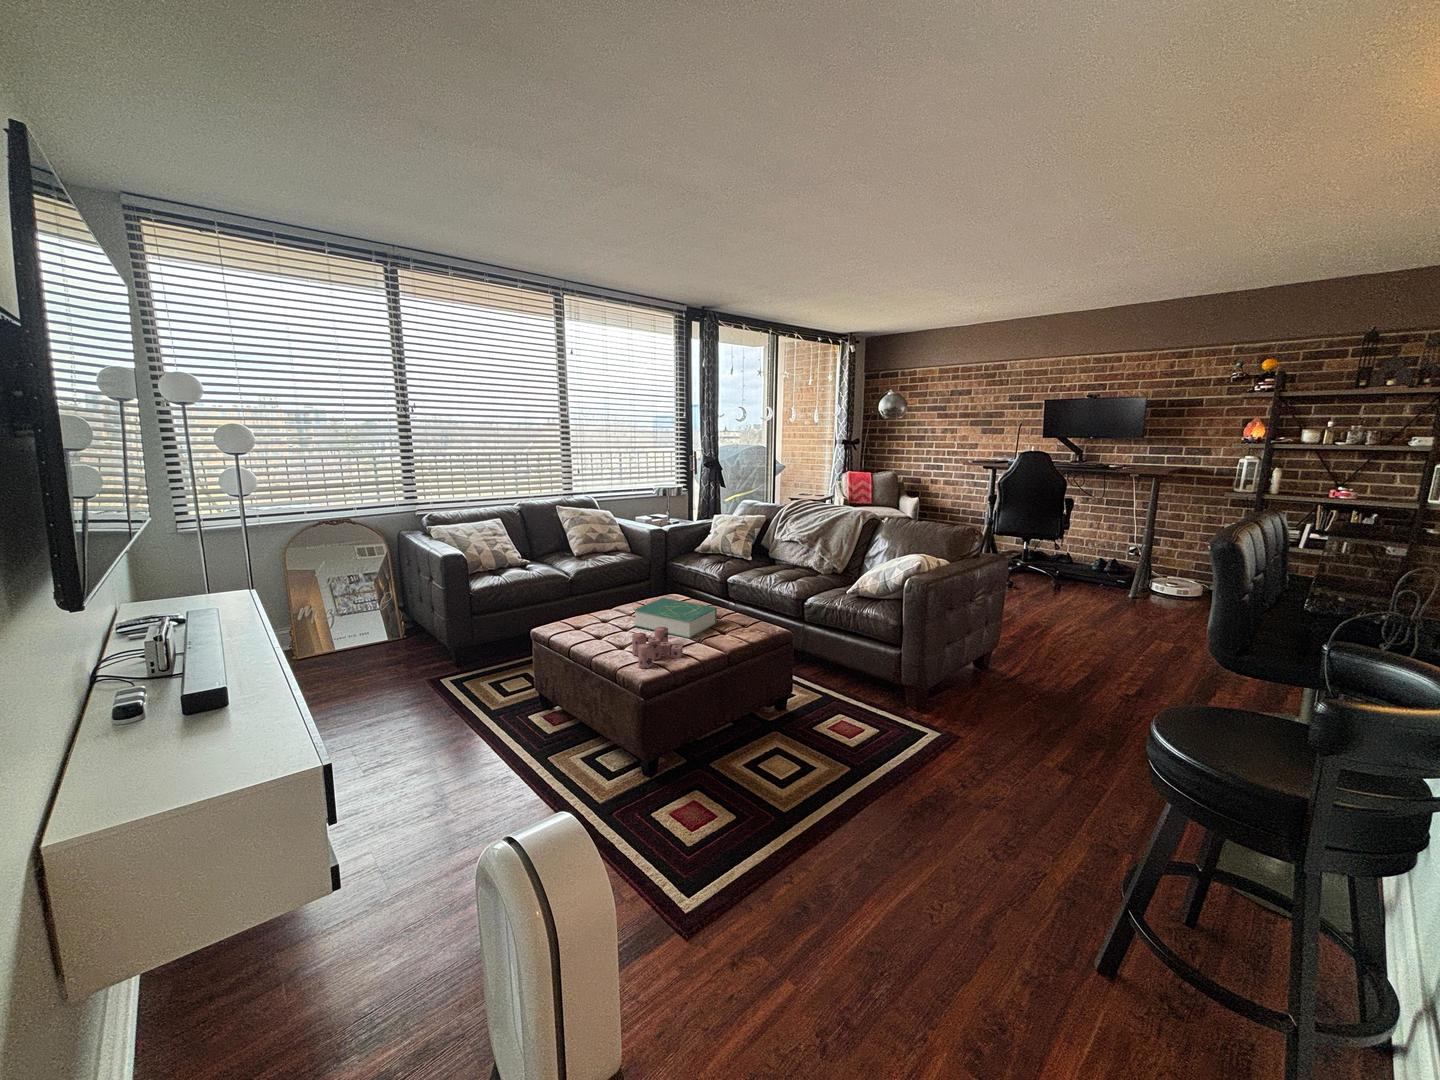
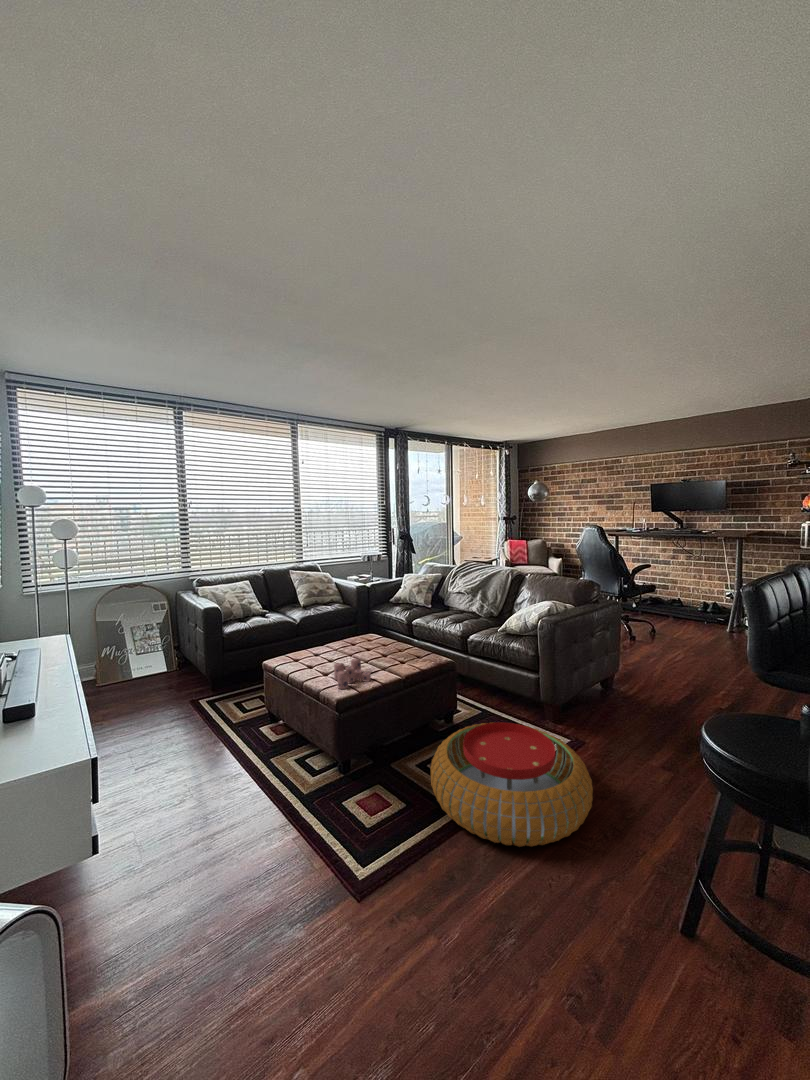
book: present [634,598,717,638] -> none [338,637,399,667]
pouf: none [767,713,986,876] -> present [431,722,593,847]

